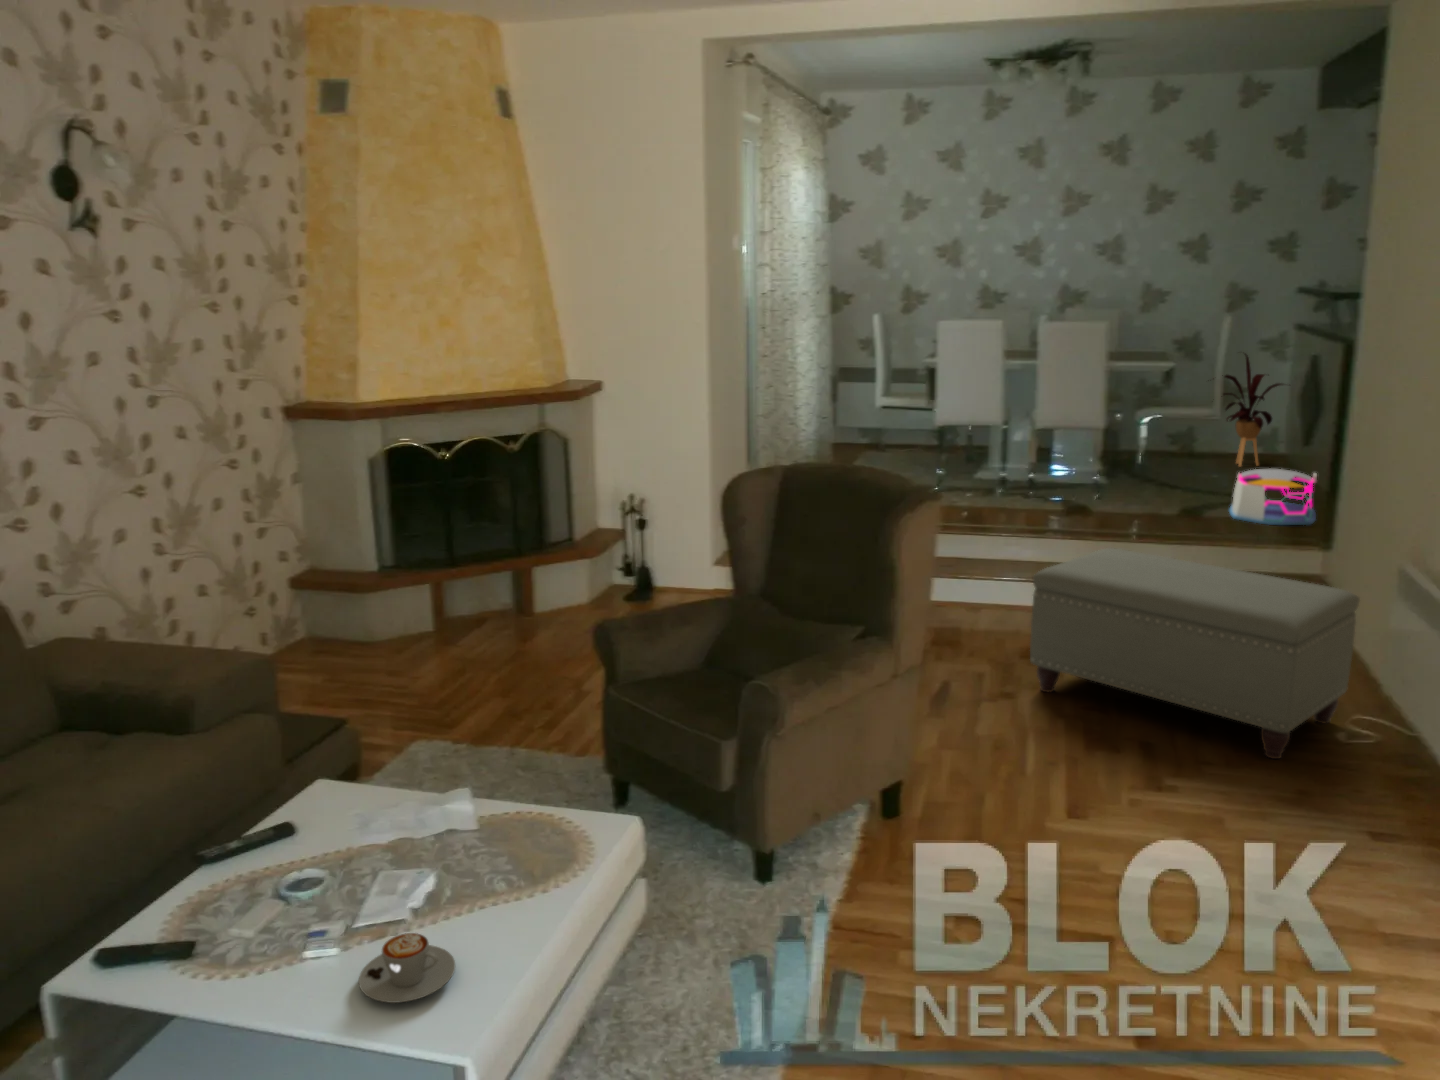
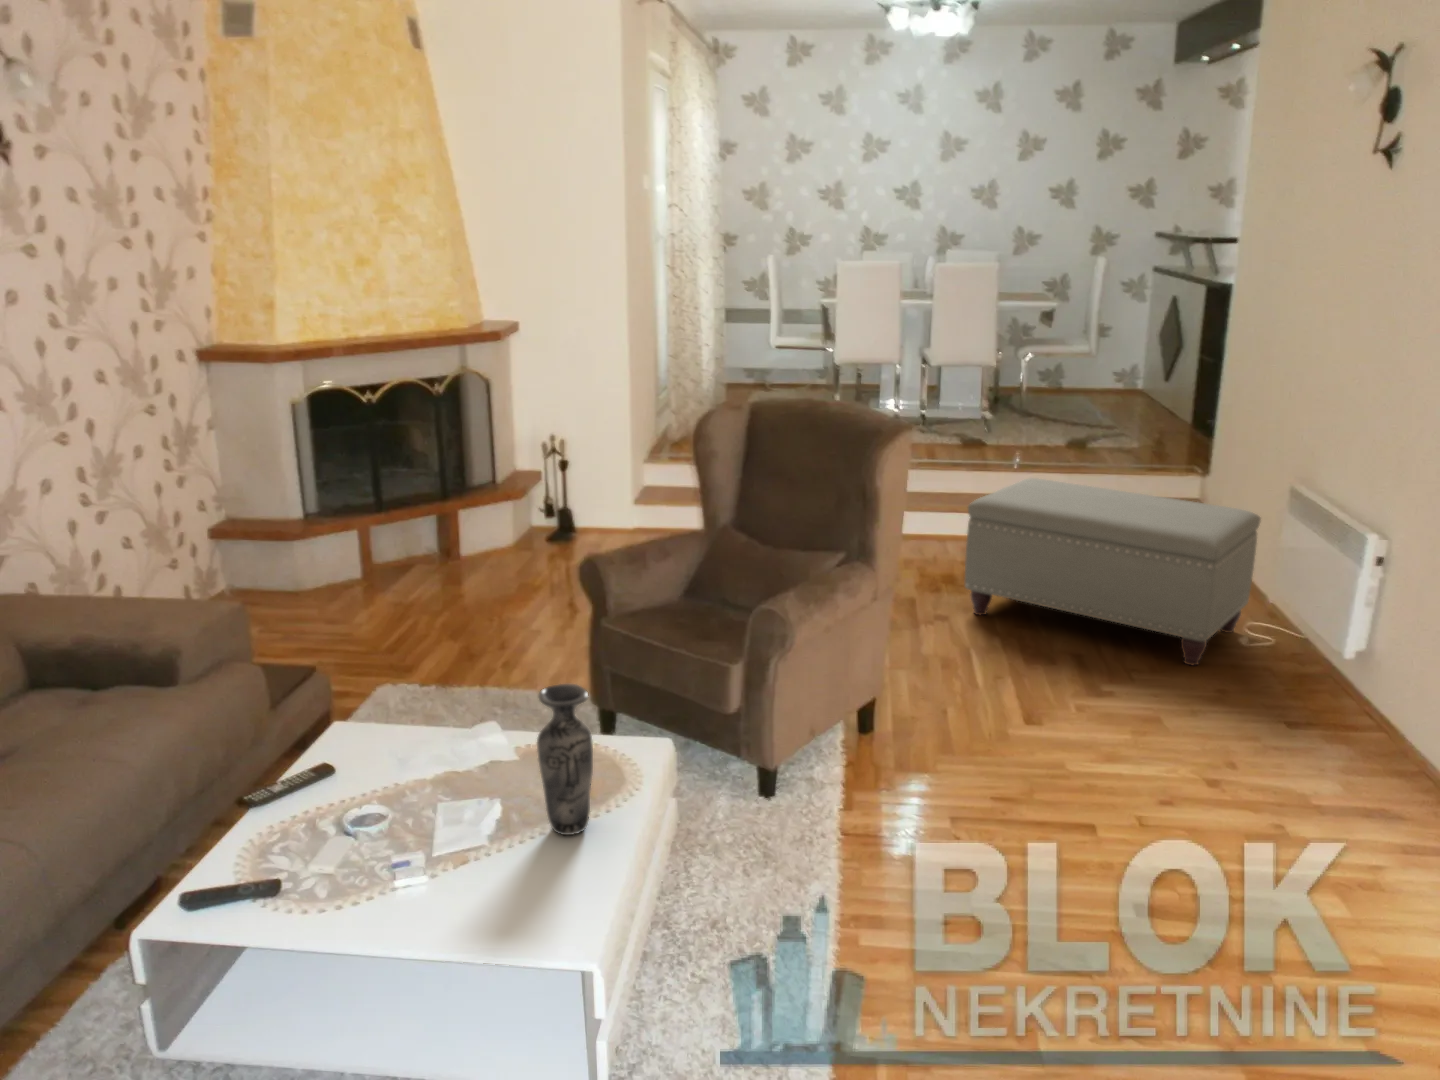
house plant: present [1223,354,1283,466] -> none [1083,291,1161,401]
storage bin: present [1230,469,1317,525] -> none [1116,402,1195,455]
vase: none [464,755,523,915] -> present [537,684,593,835]
coffee cup: present [359,933,455,1003] -> none [460,854,550,918]

